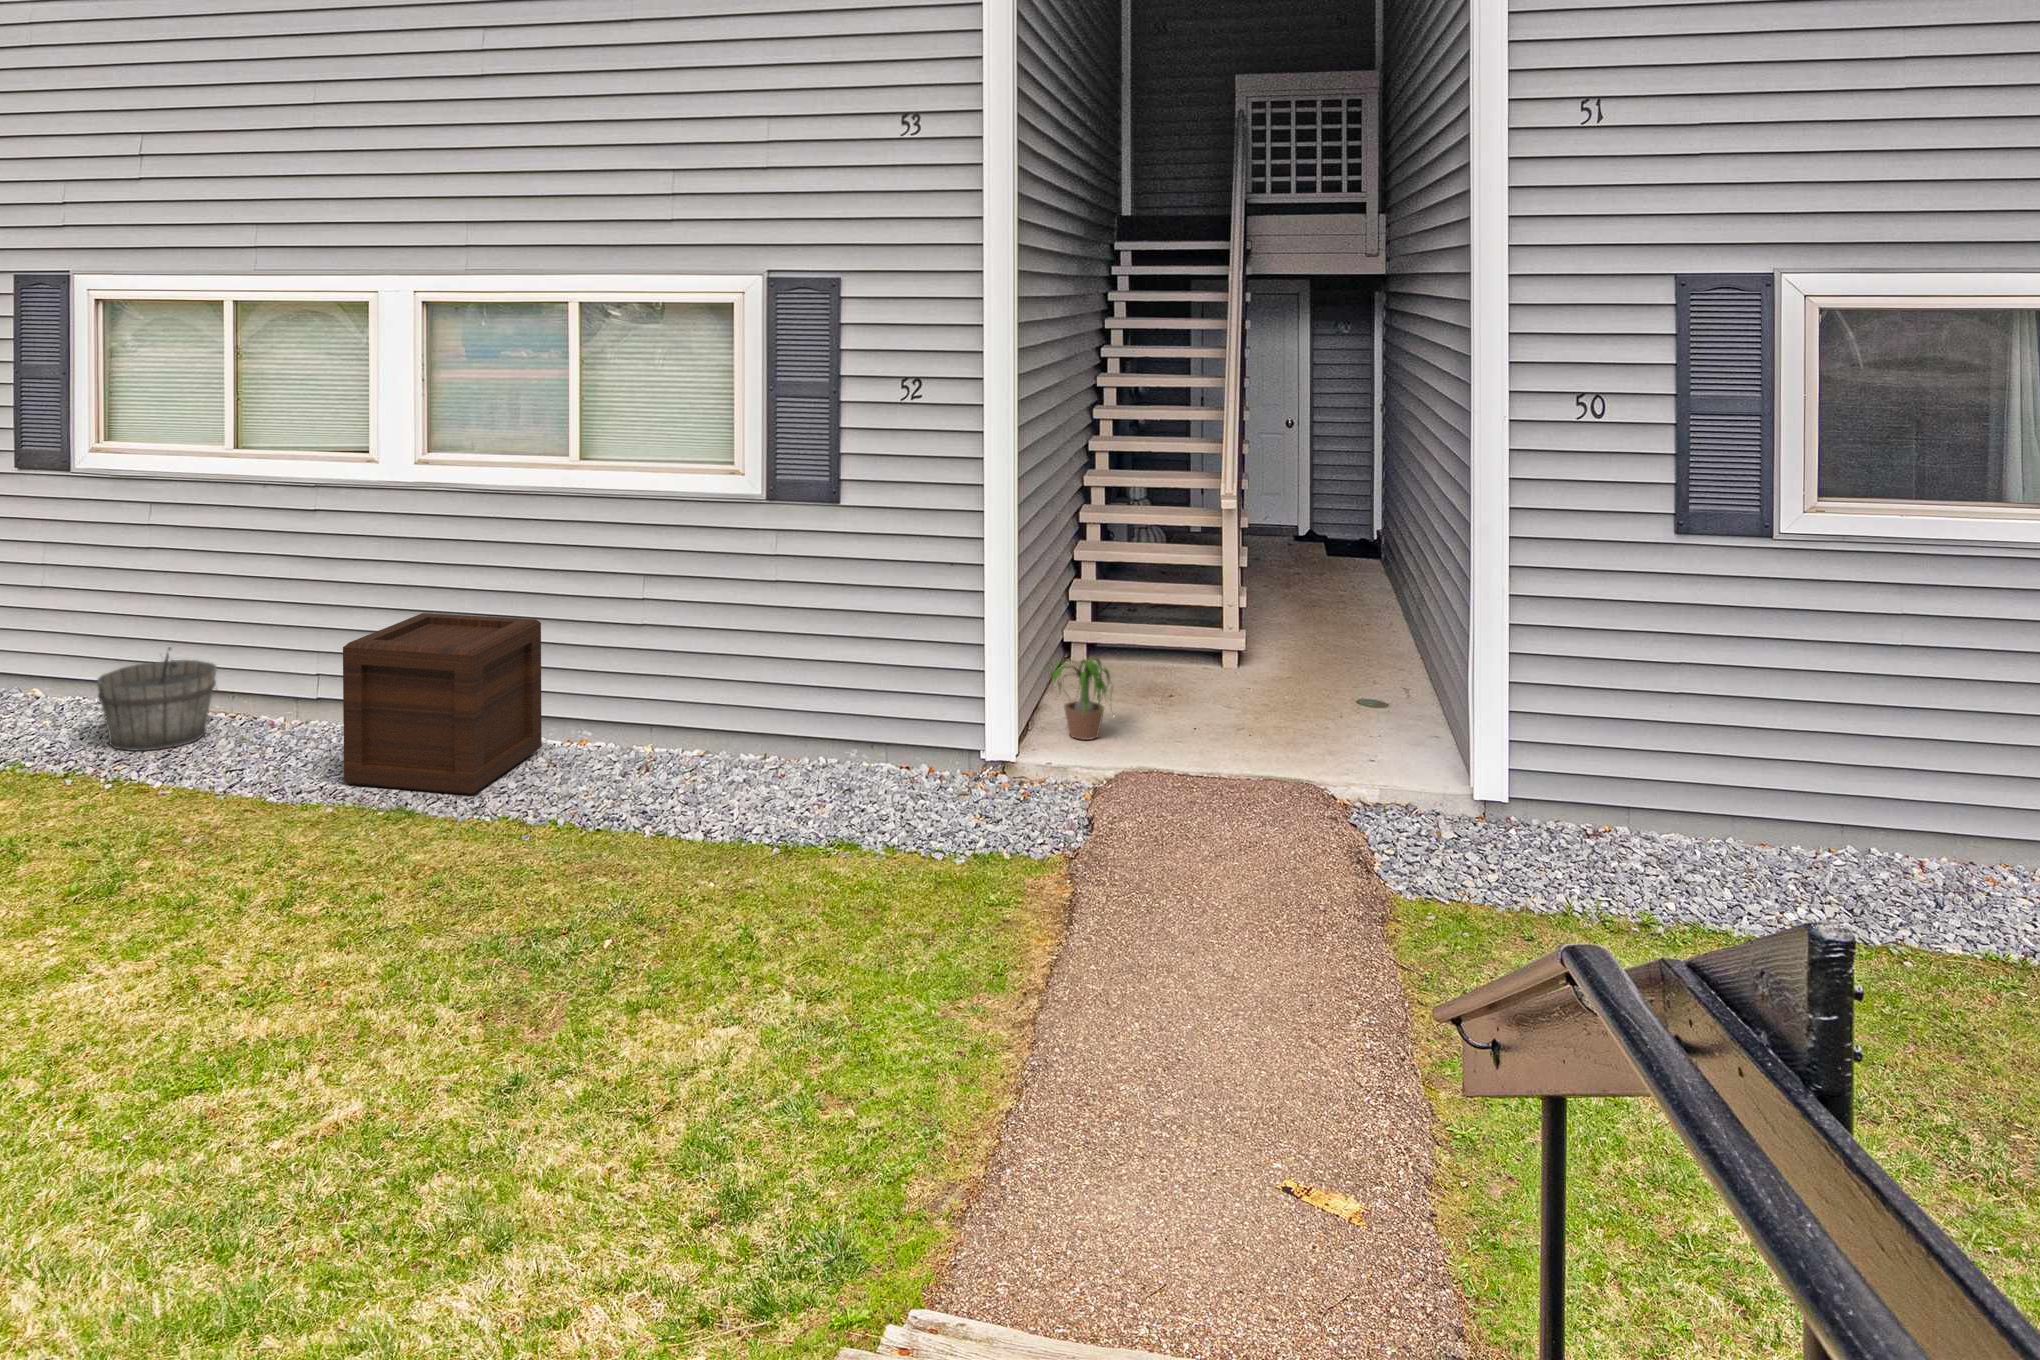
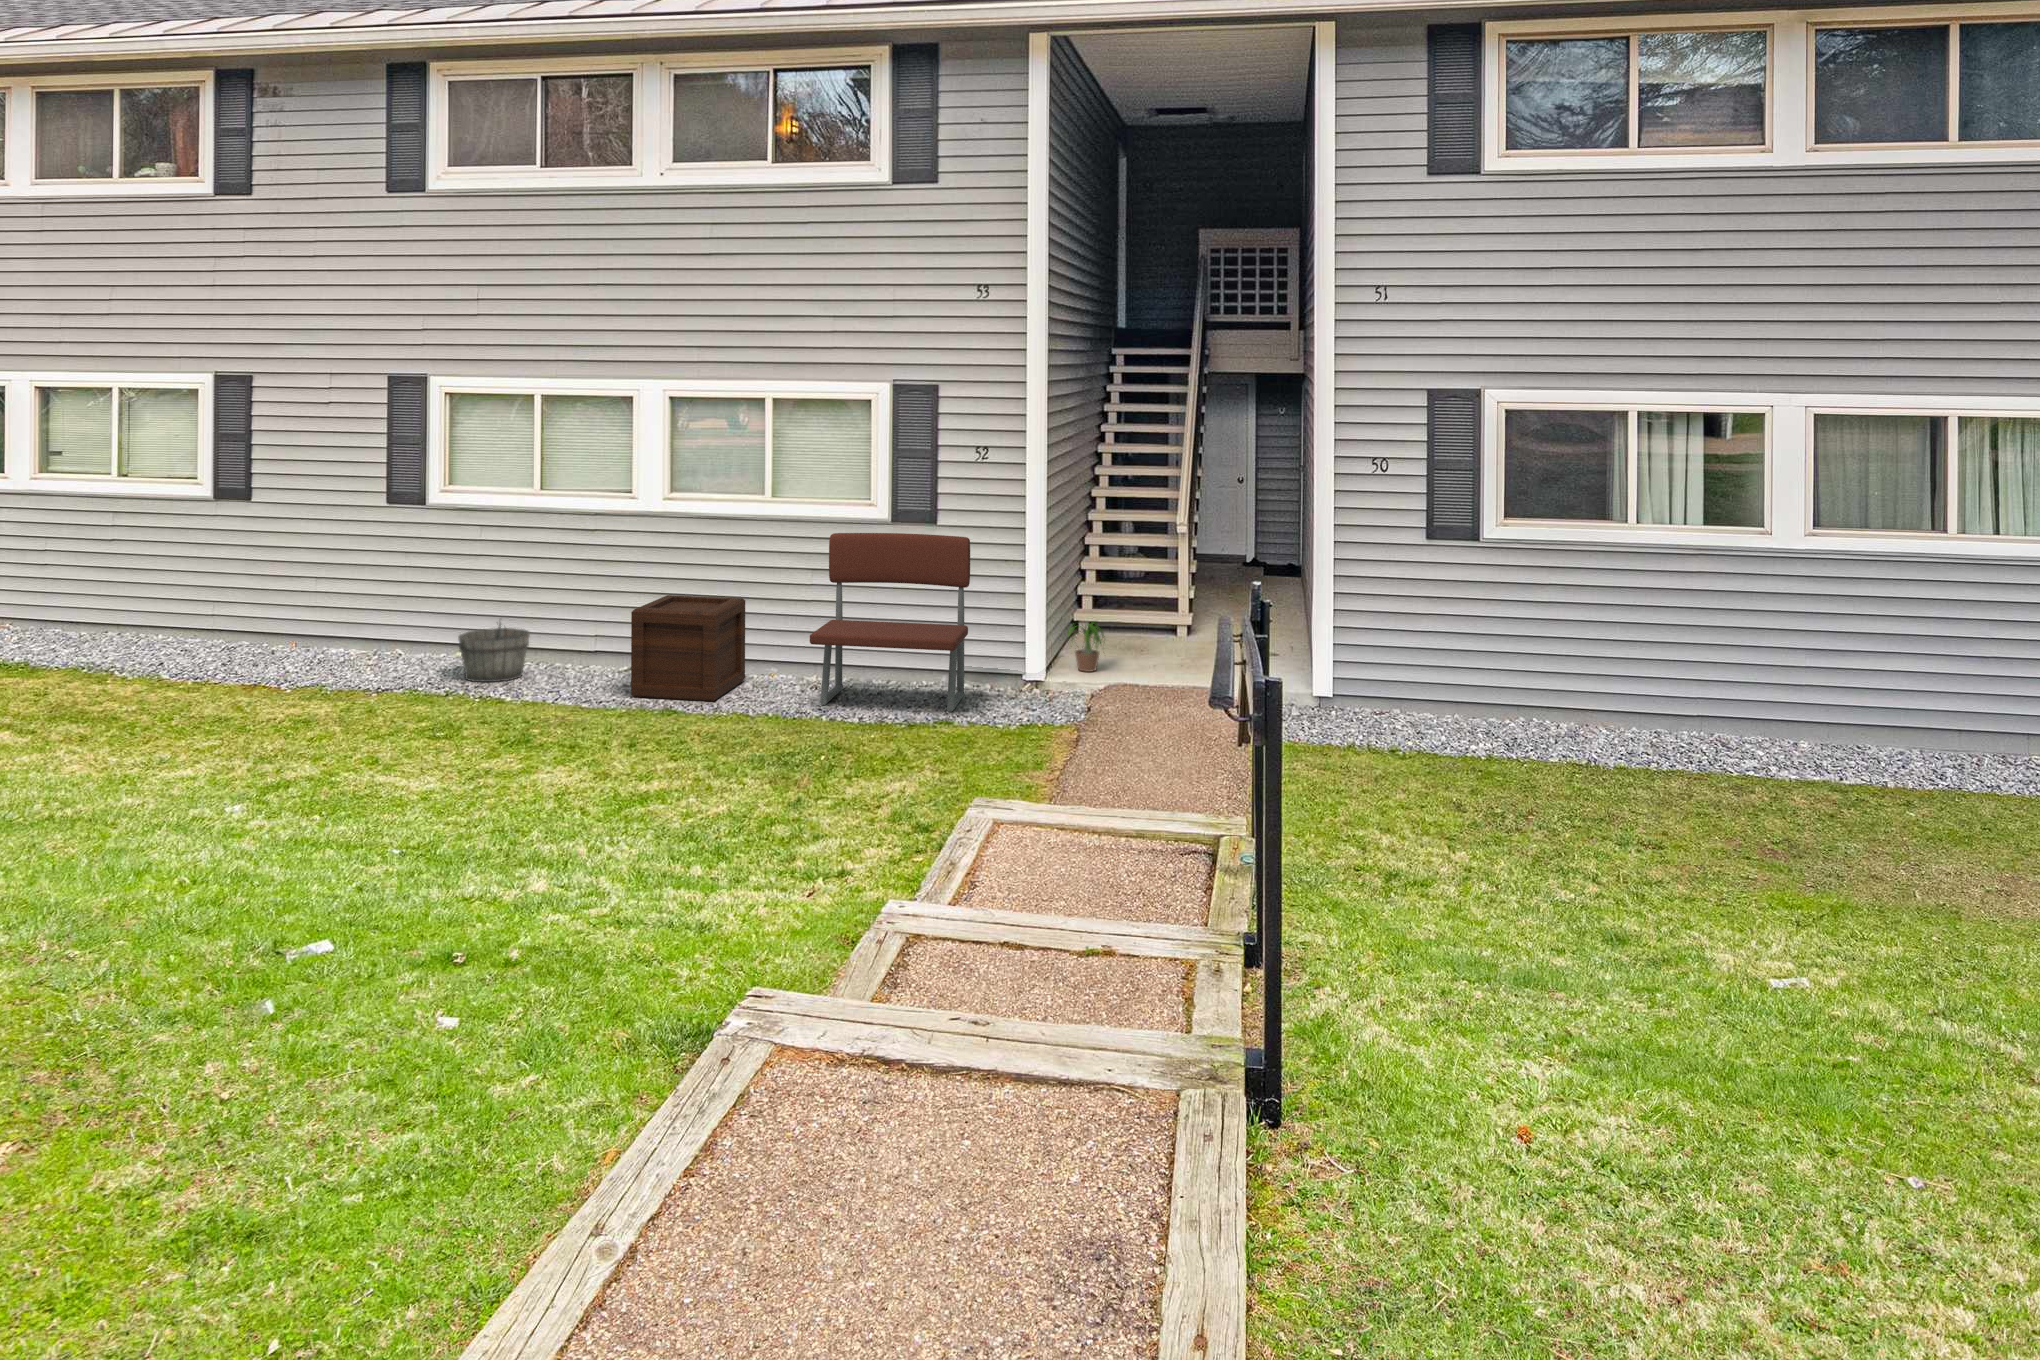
bench: none [621,518,891,821] -> present [810,533,970,712]

